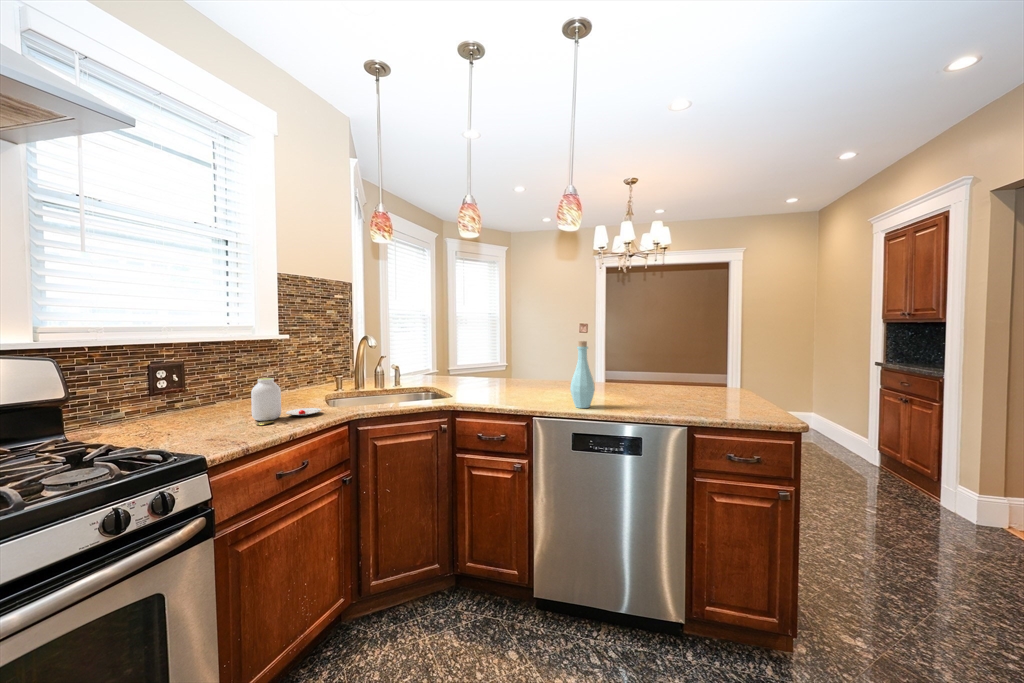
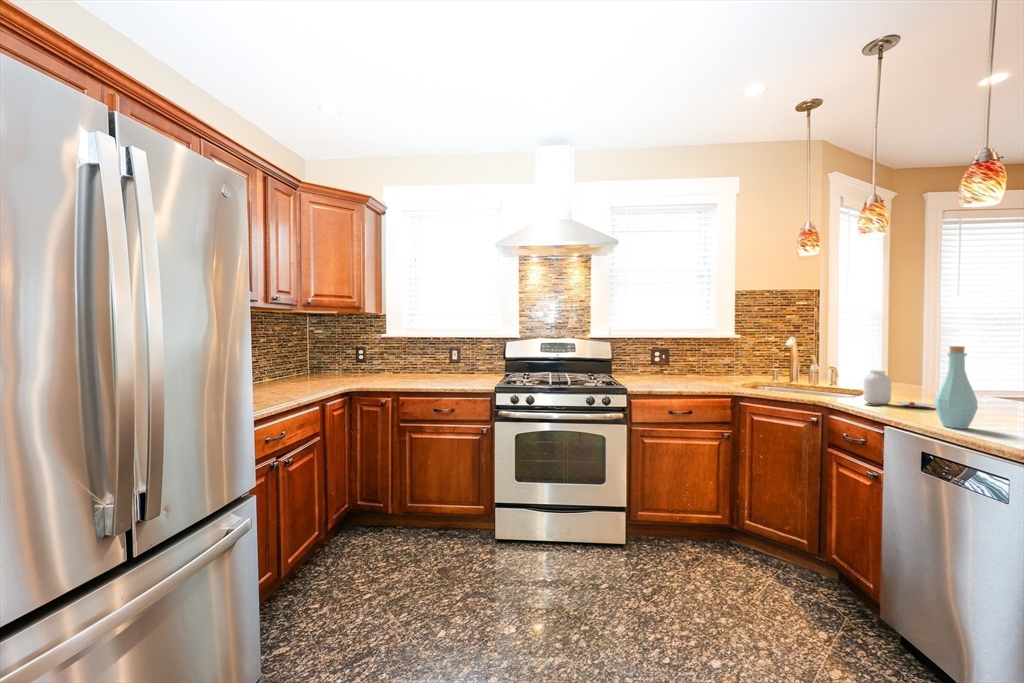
jar: present [251,378,321,425] -> present [864,370,934,407]

